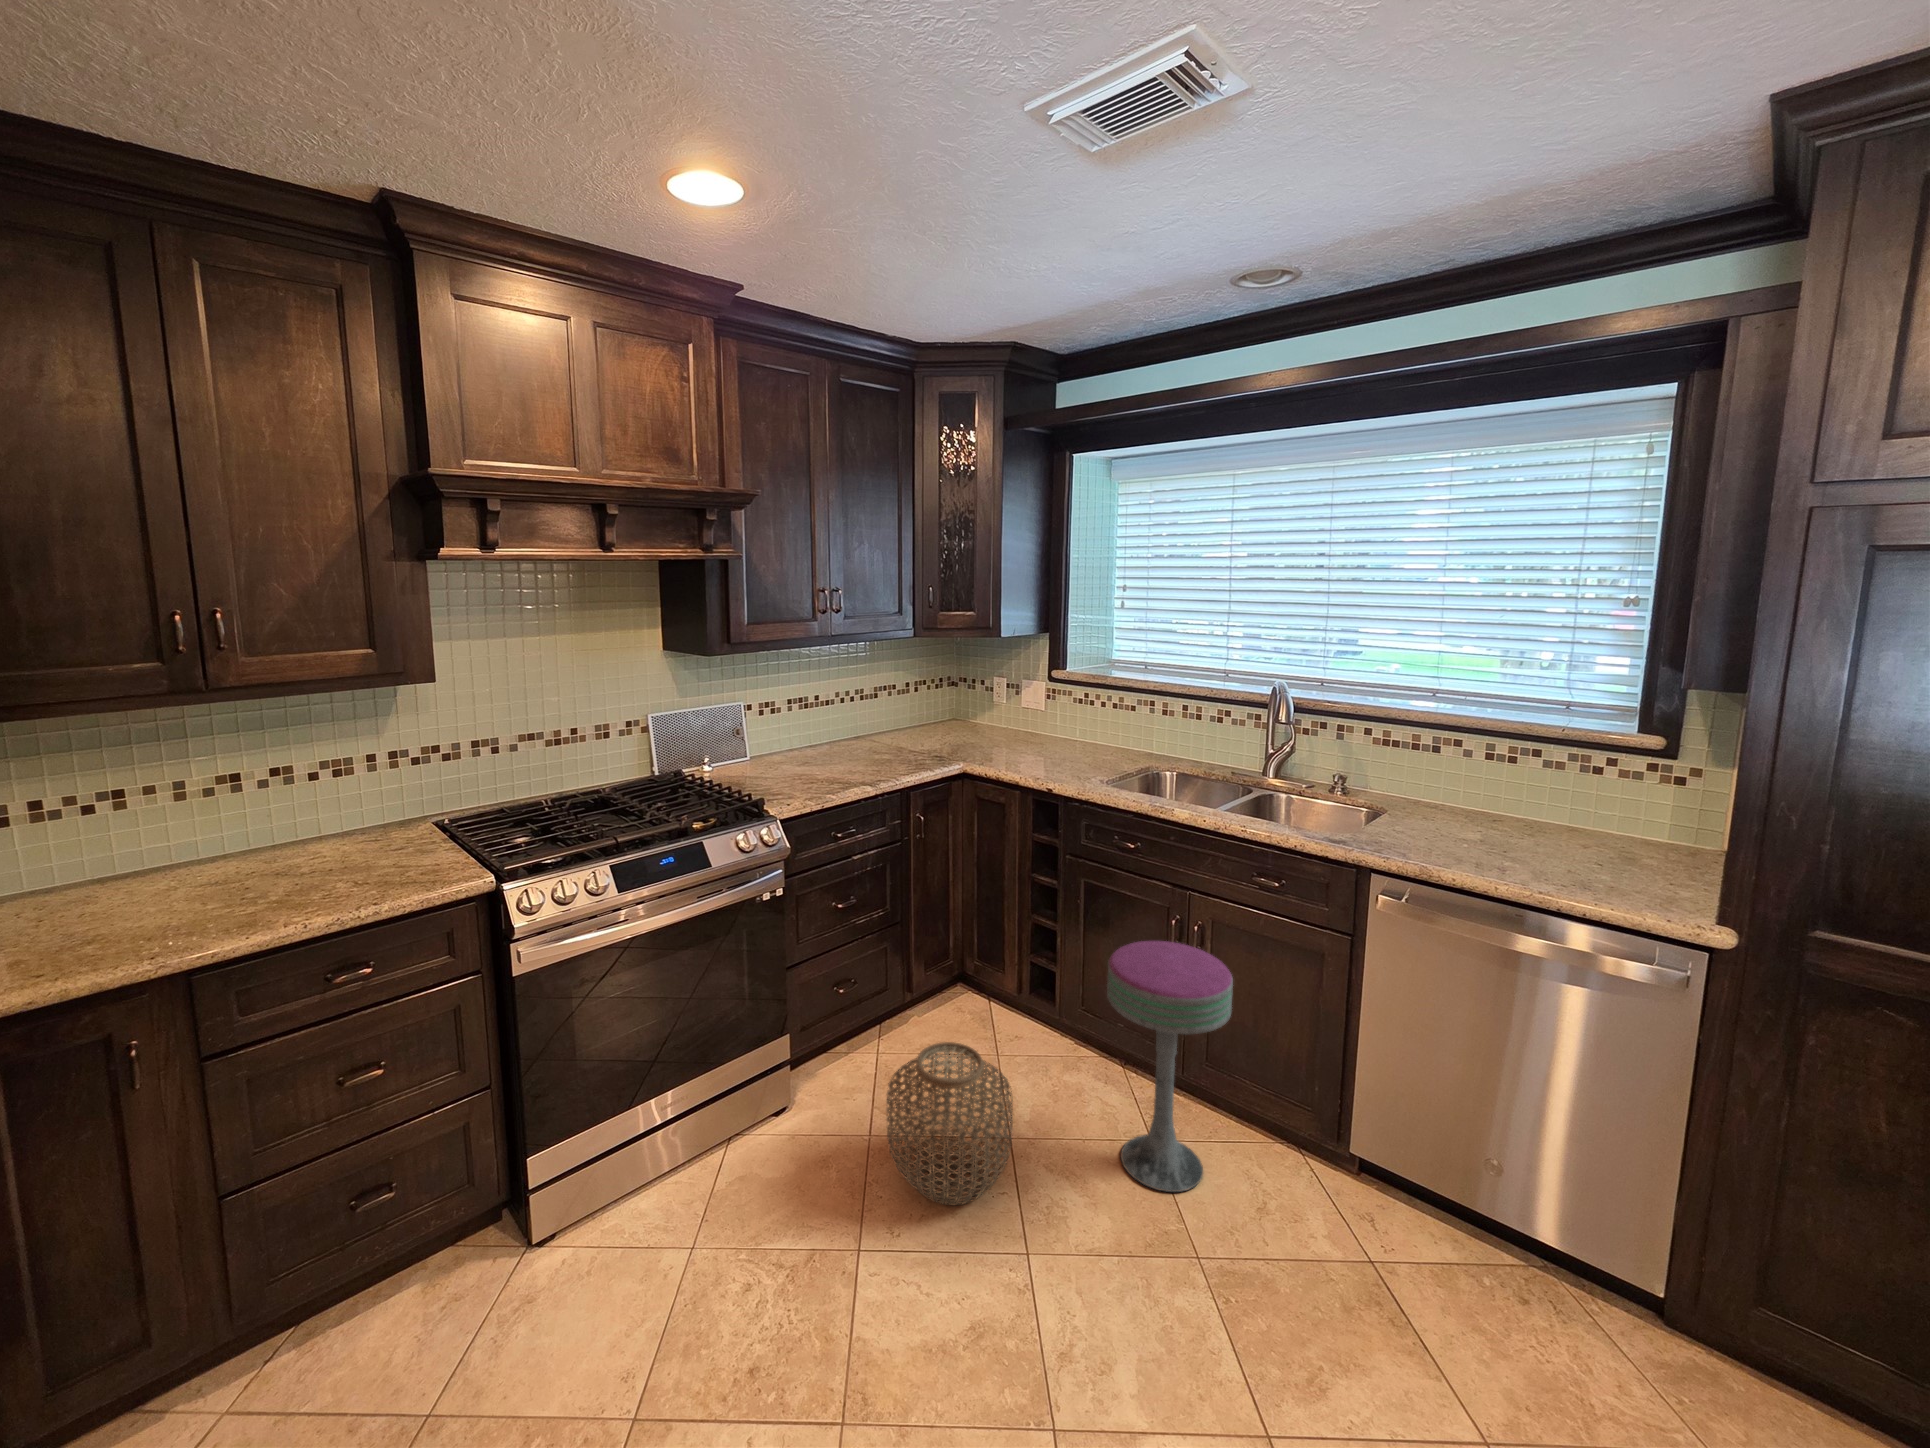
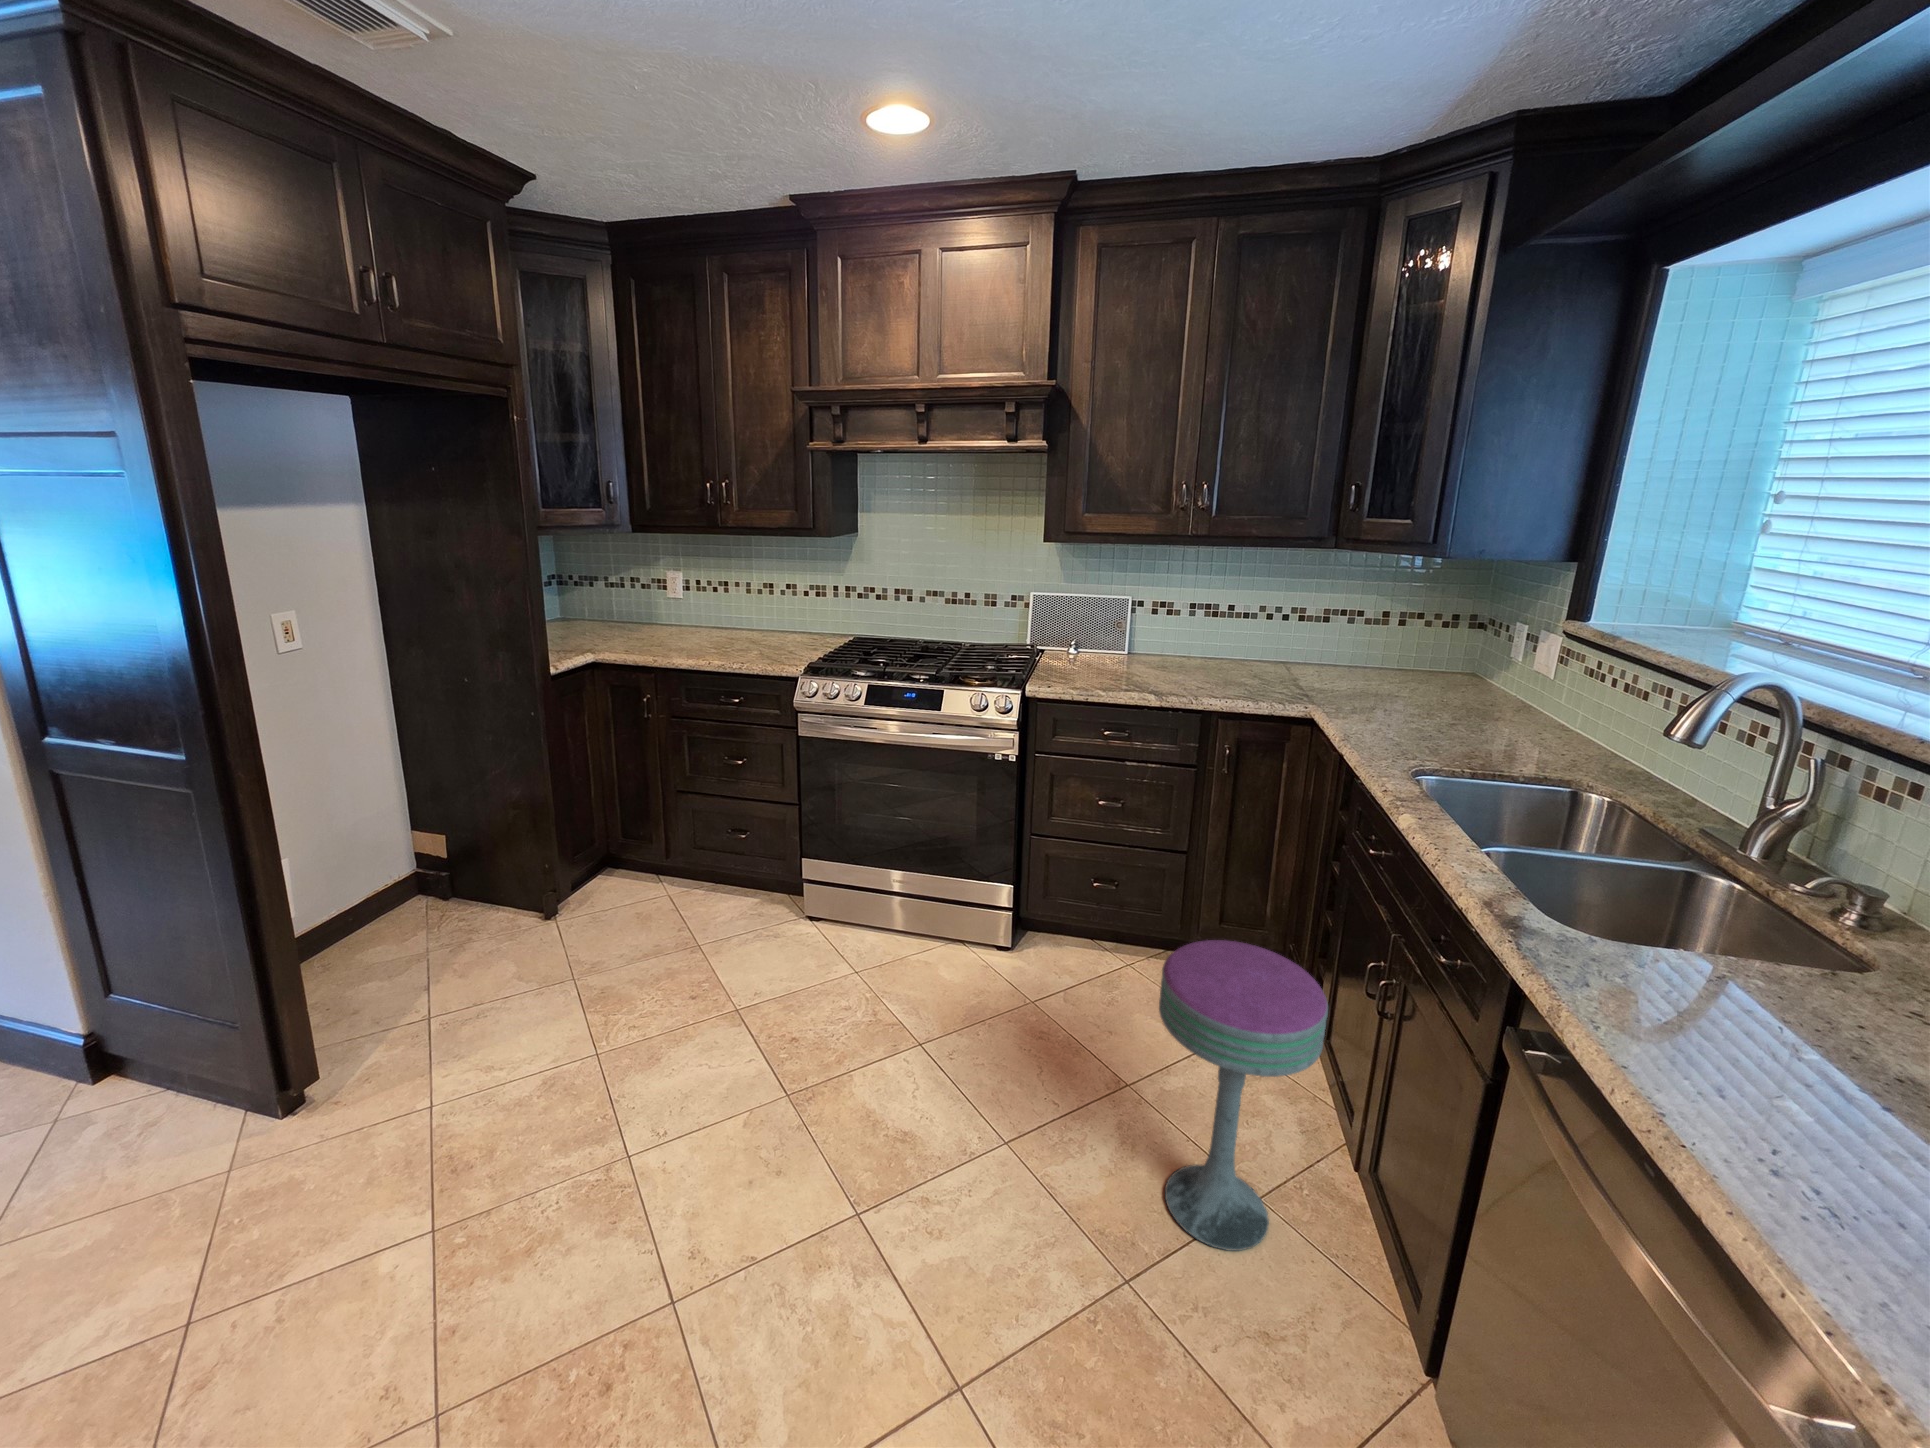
woven basket: present [887,1042,1013,1205] -> none [970,932,1094,1082]

